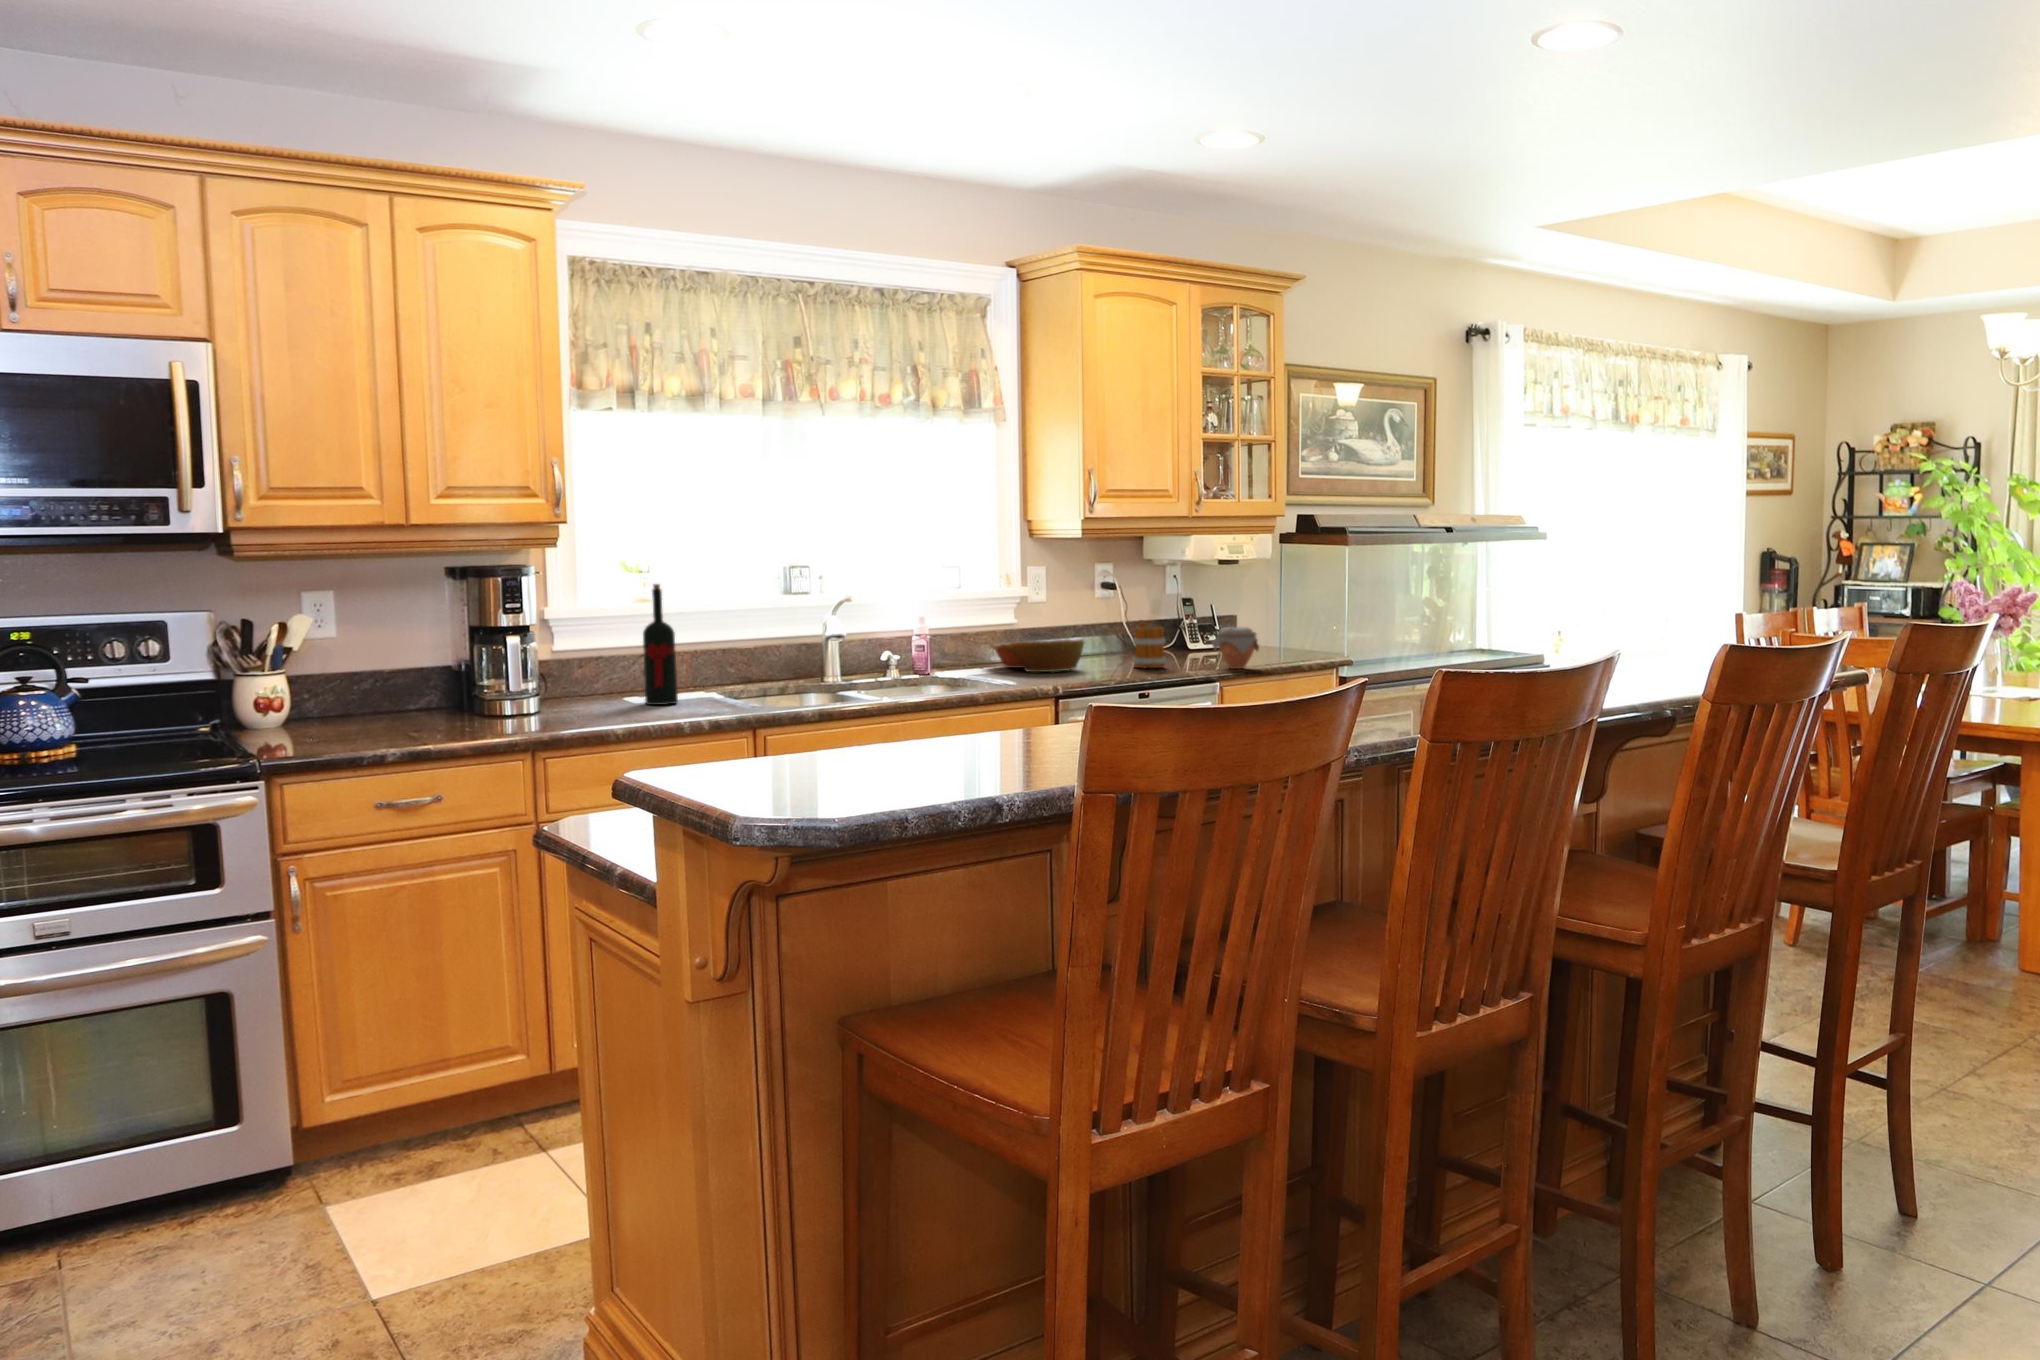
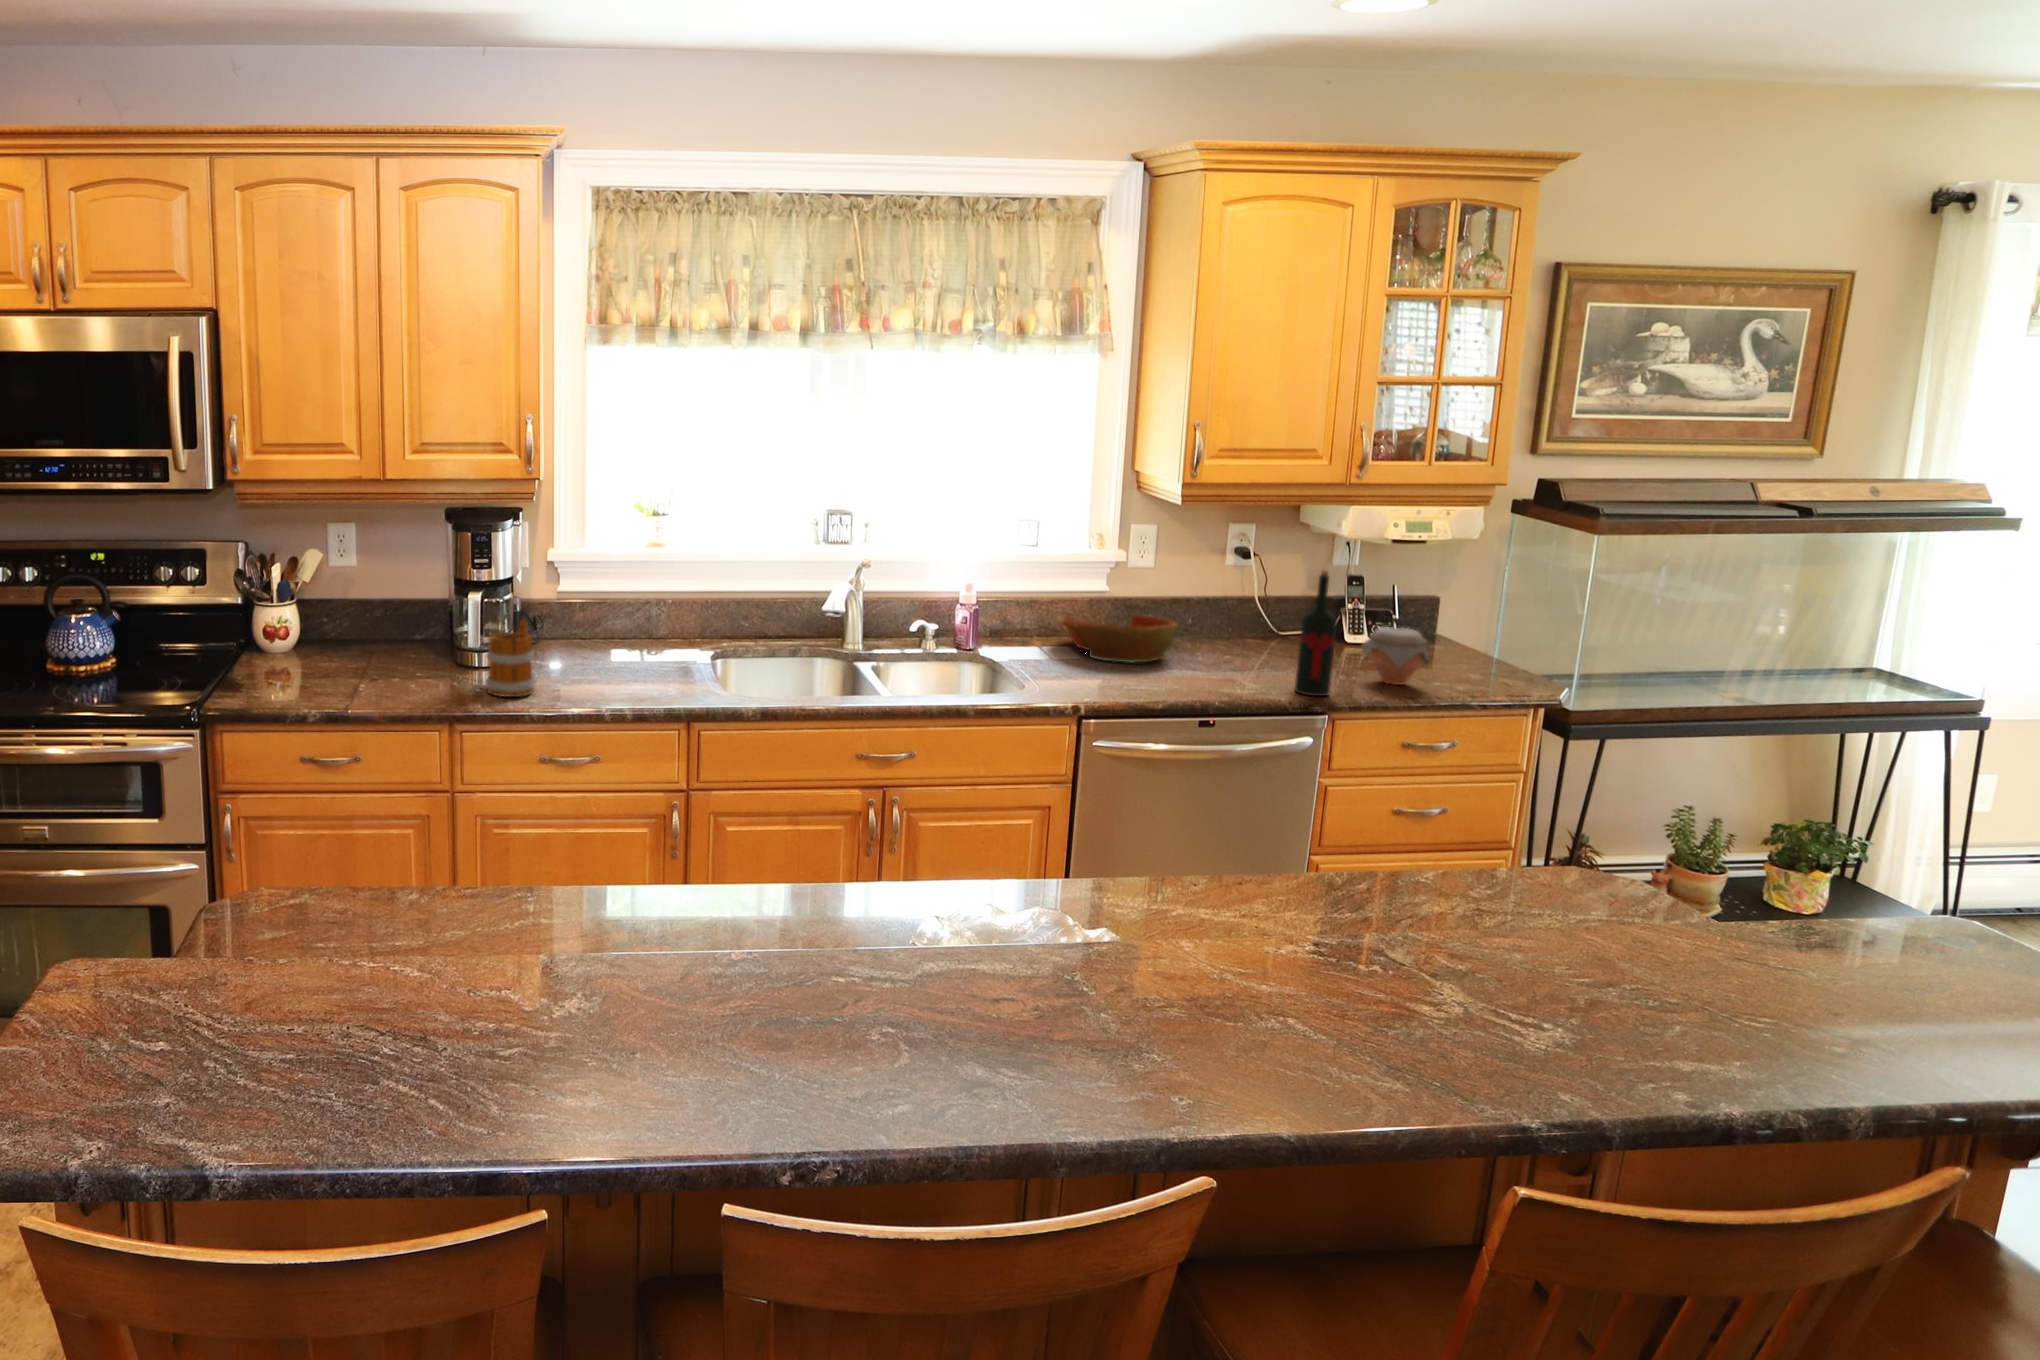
wine bottle: present [643,584,678,705] -> present [1295,570,1336,696]
mug: present [1133,620,1167,668] -> present [486,620,536,697]

